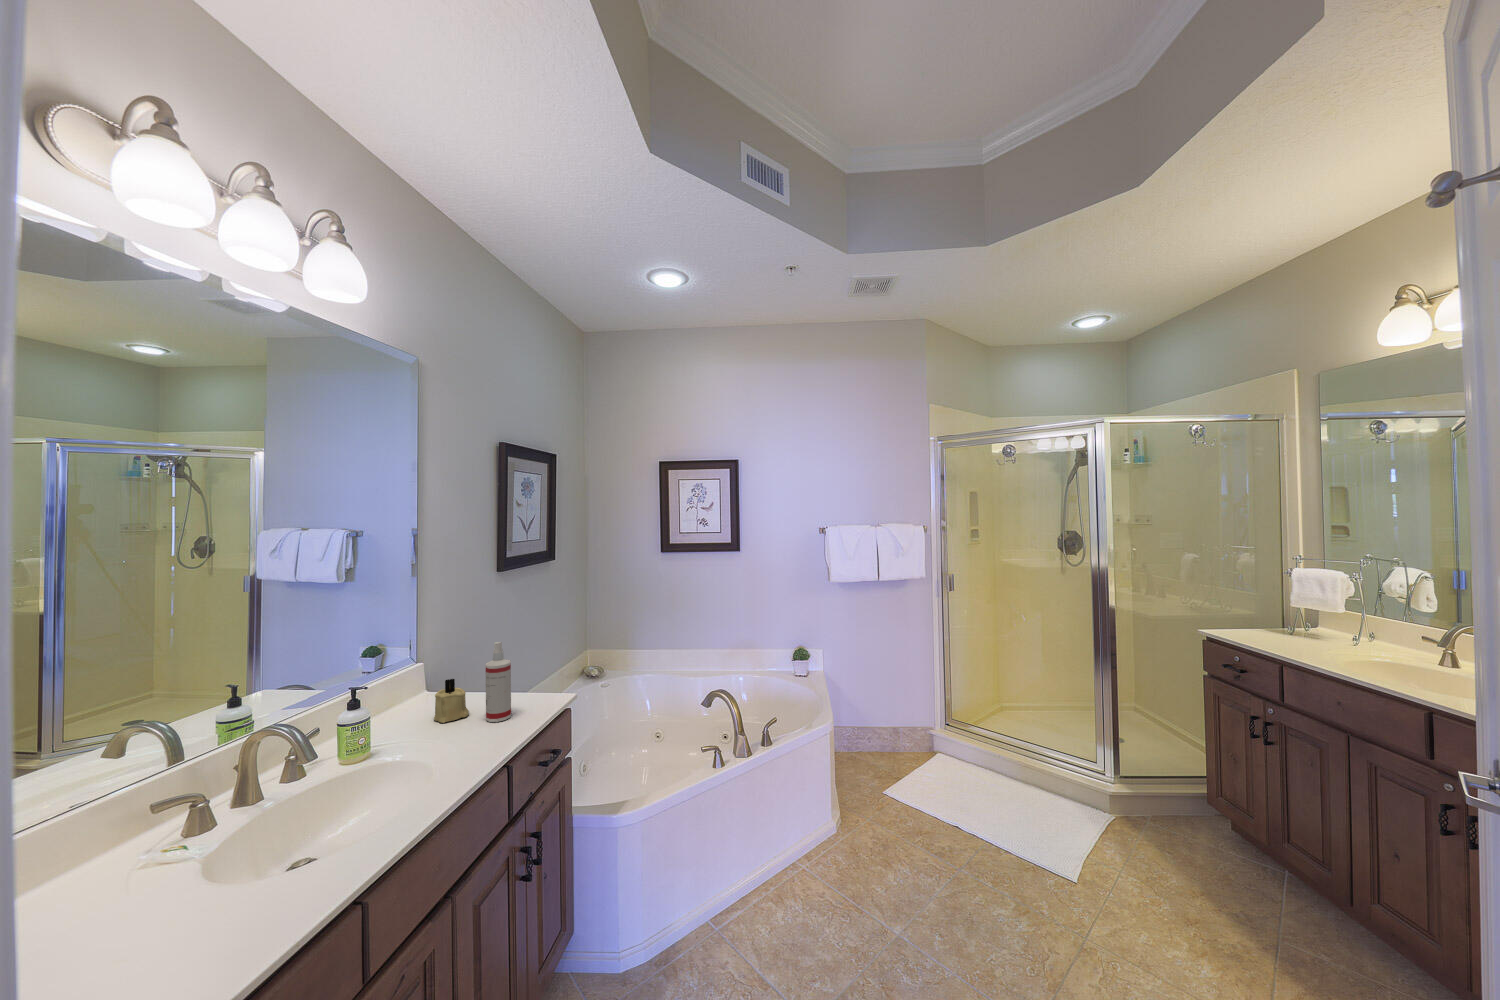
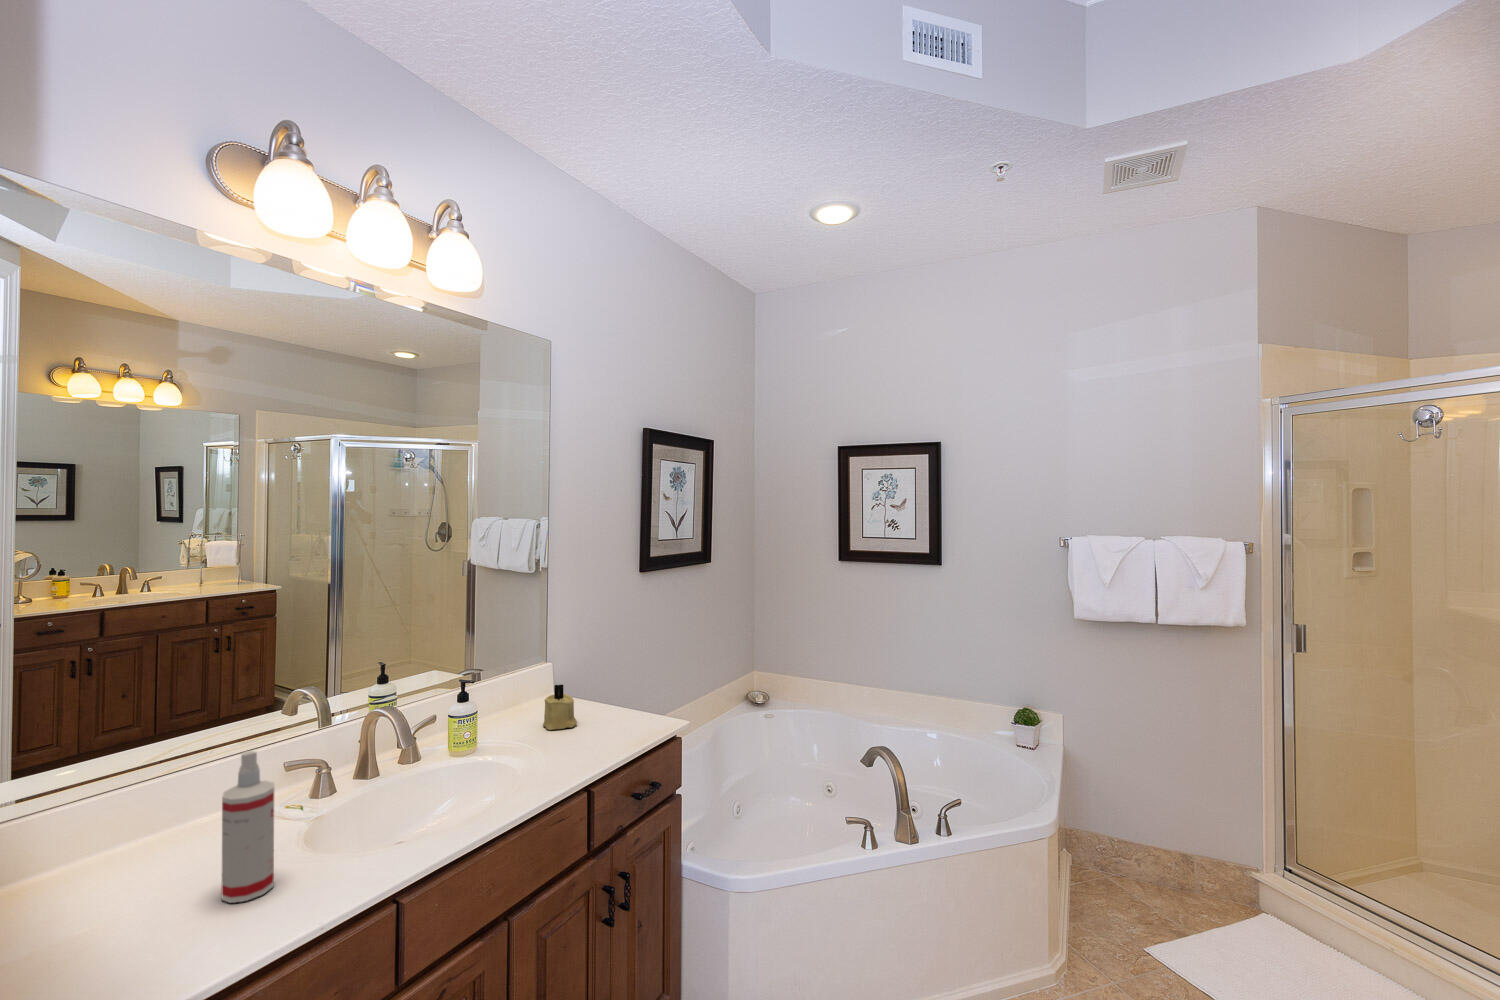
spray bottle: present [485,642,511,722] -> present [221,751,274,903]

